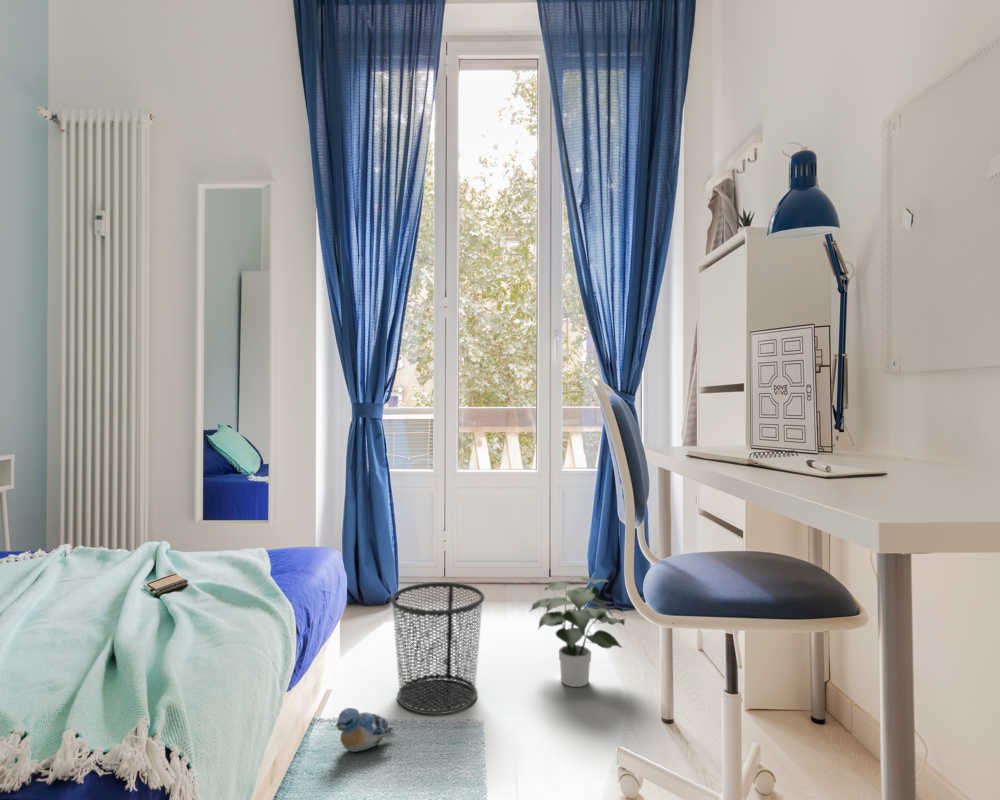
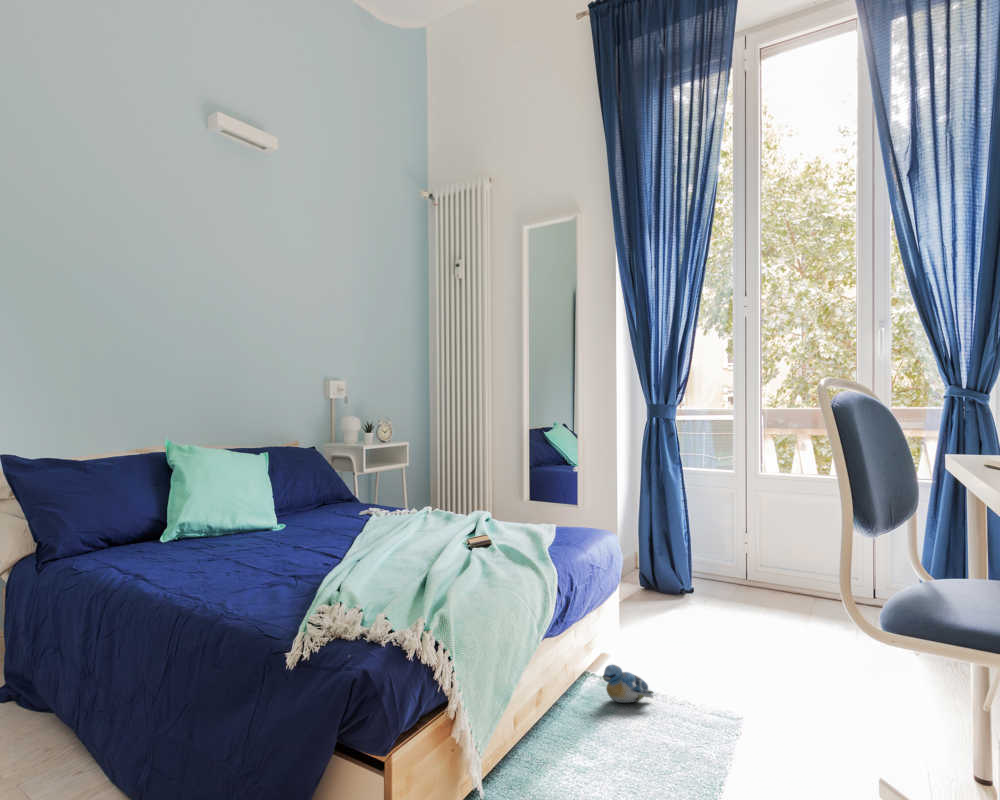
potted plant: present [531,578,625,687] -> none [803,589,916,701]
waste bin: present [391,582,485,714] -> none [659,574,750,693]

